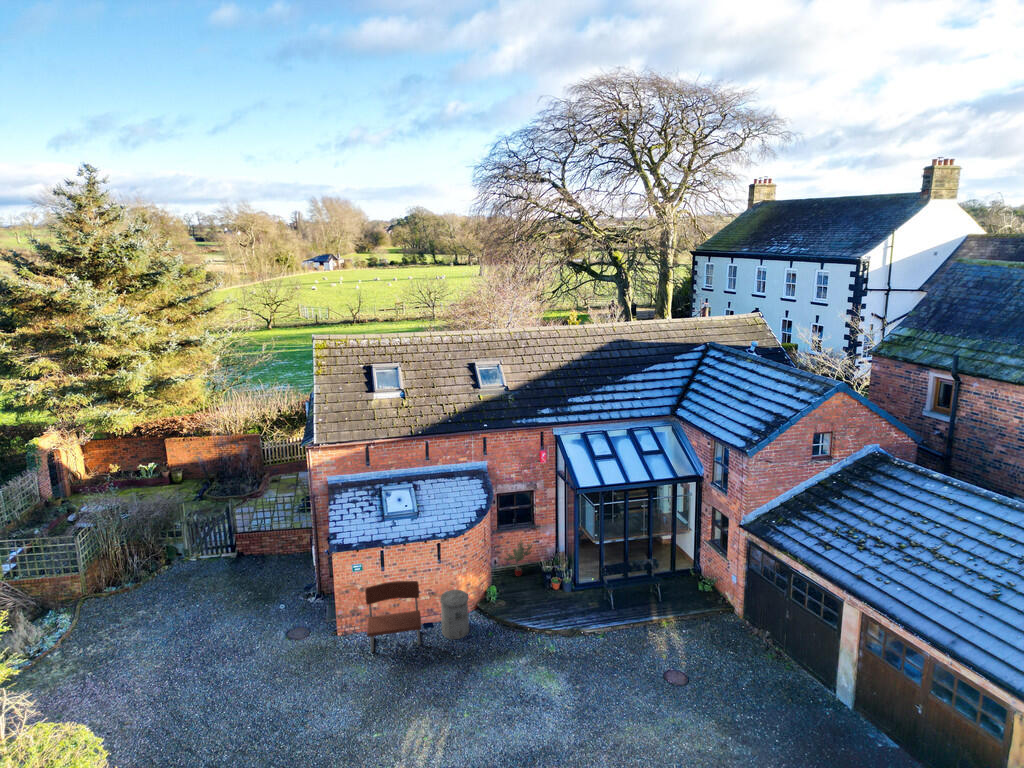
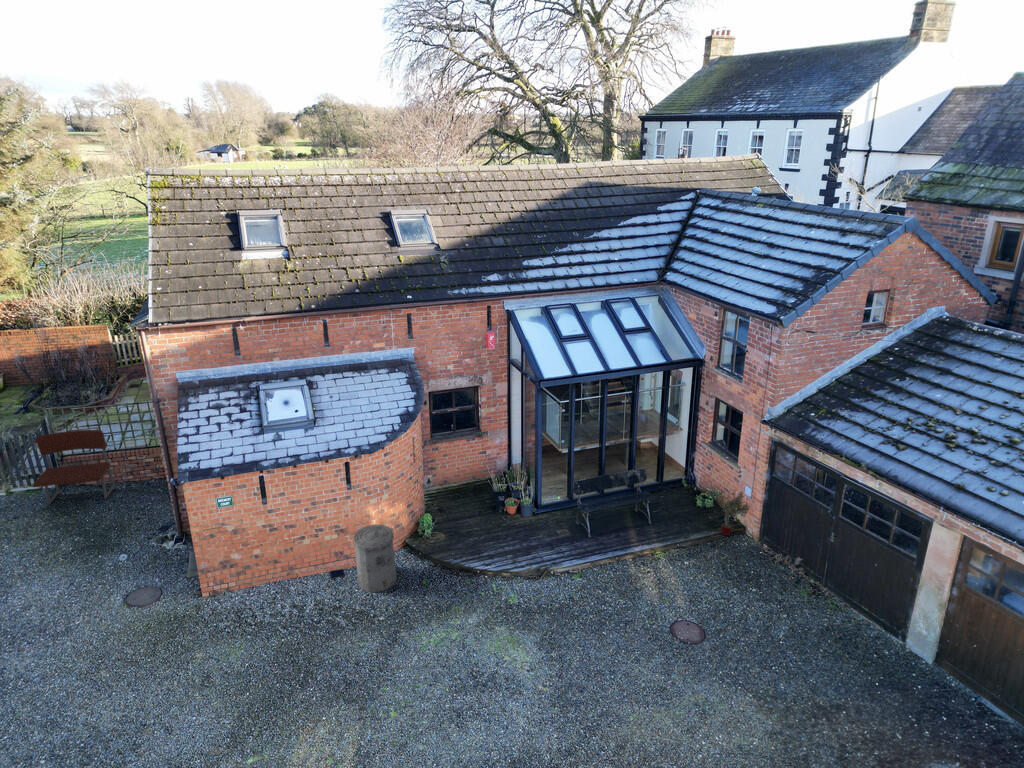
potted tree: present [504,541,532,576] -> present [717,490,750,535]
bench: present [365,581,421,652] -> present [33,430,116,505]

